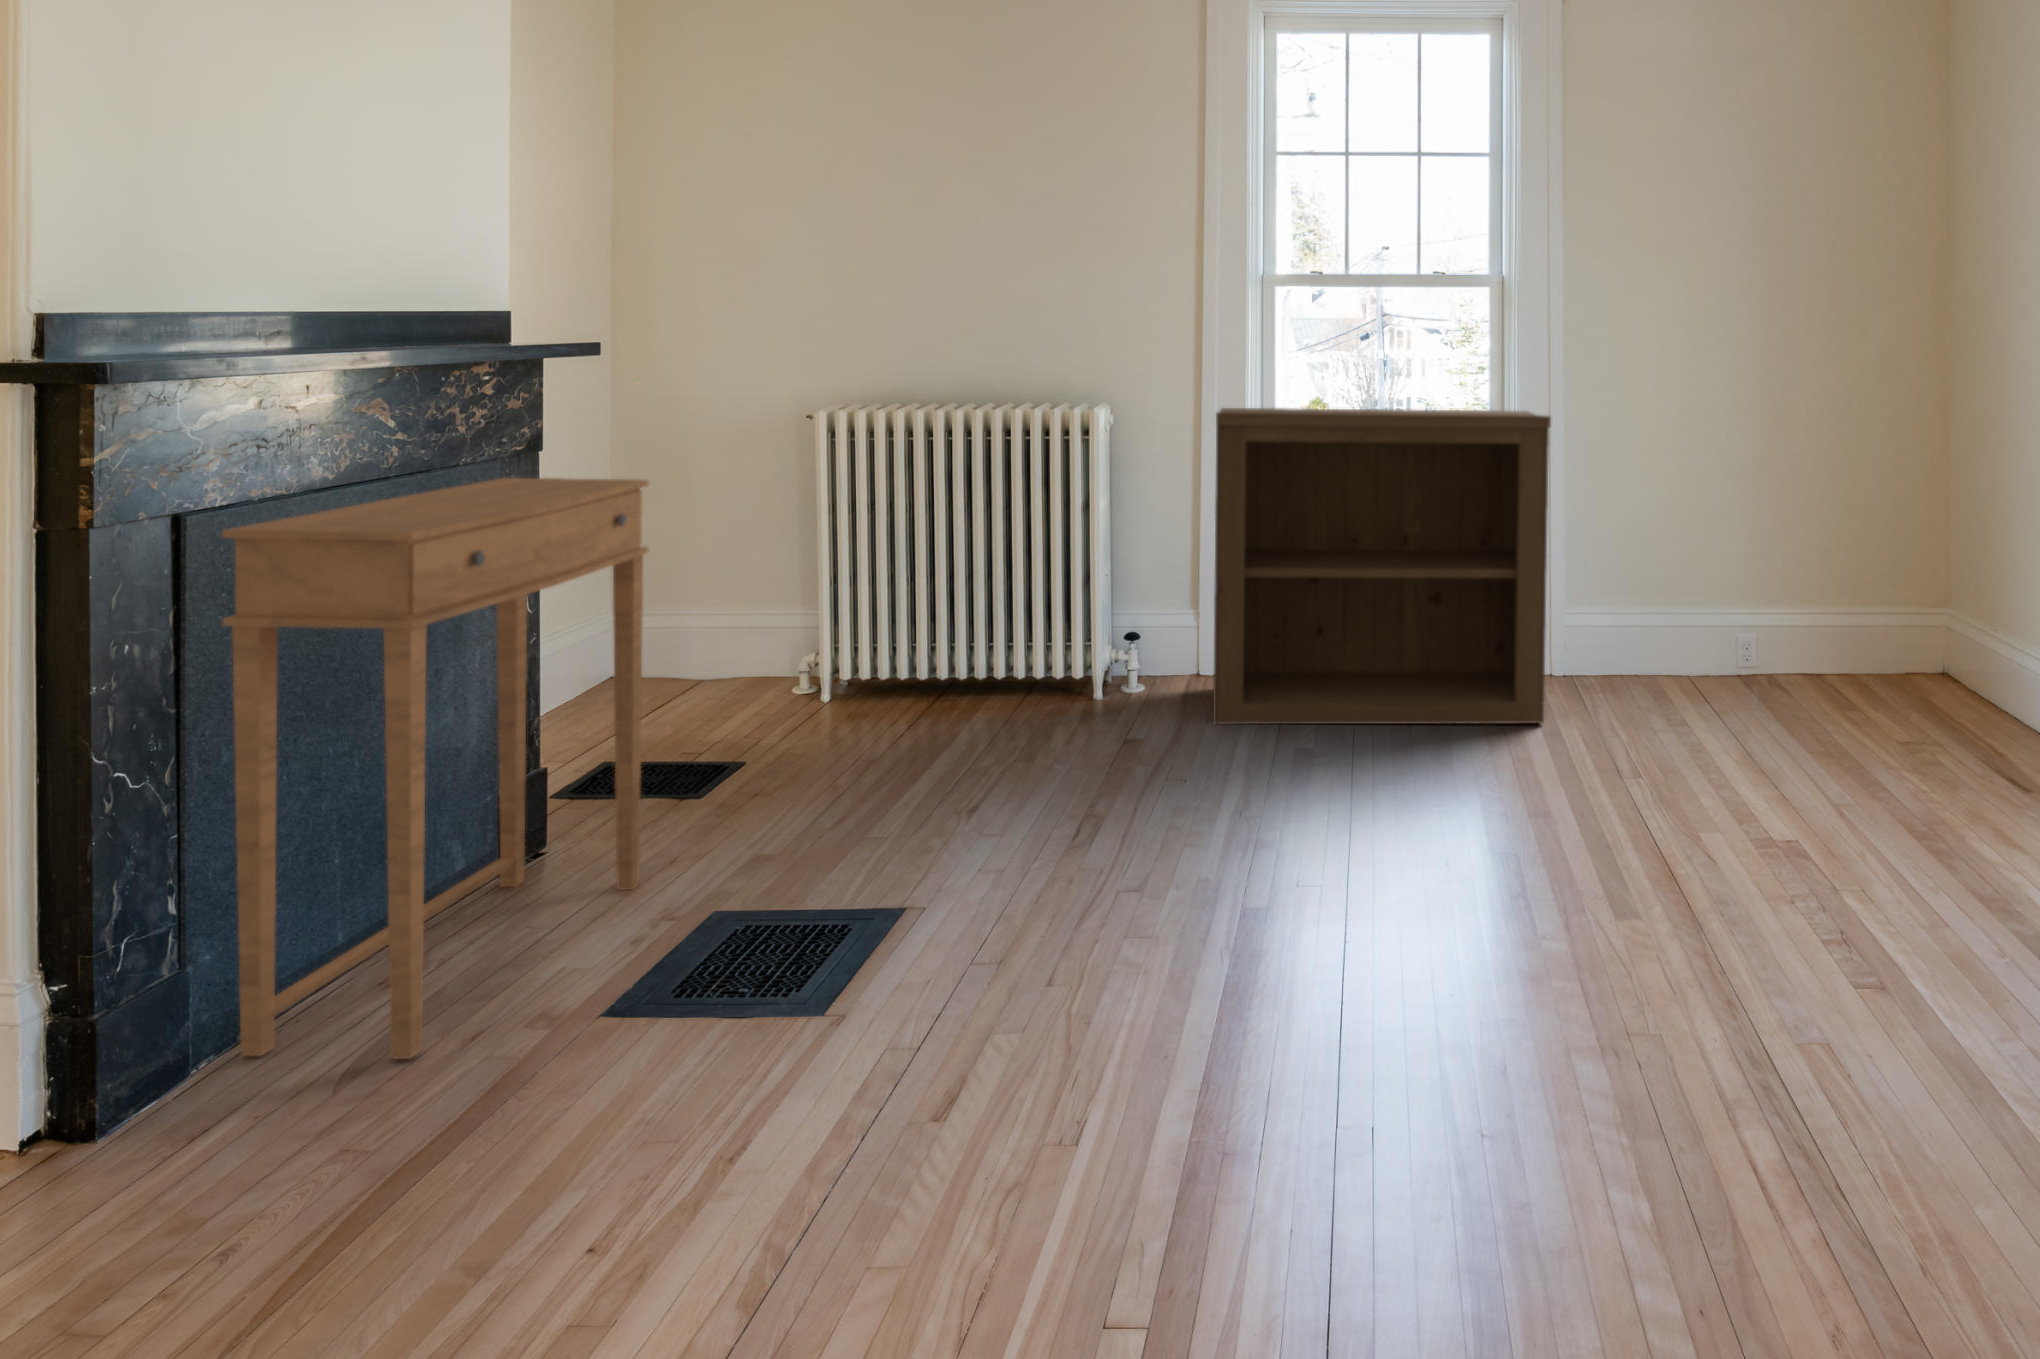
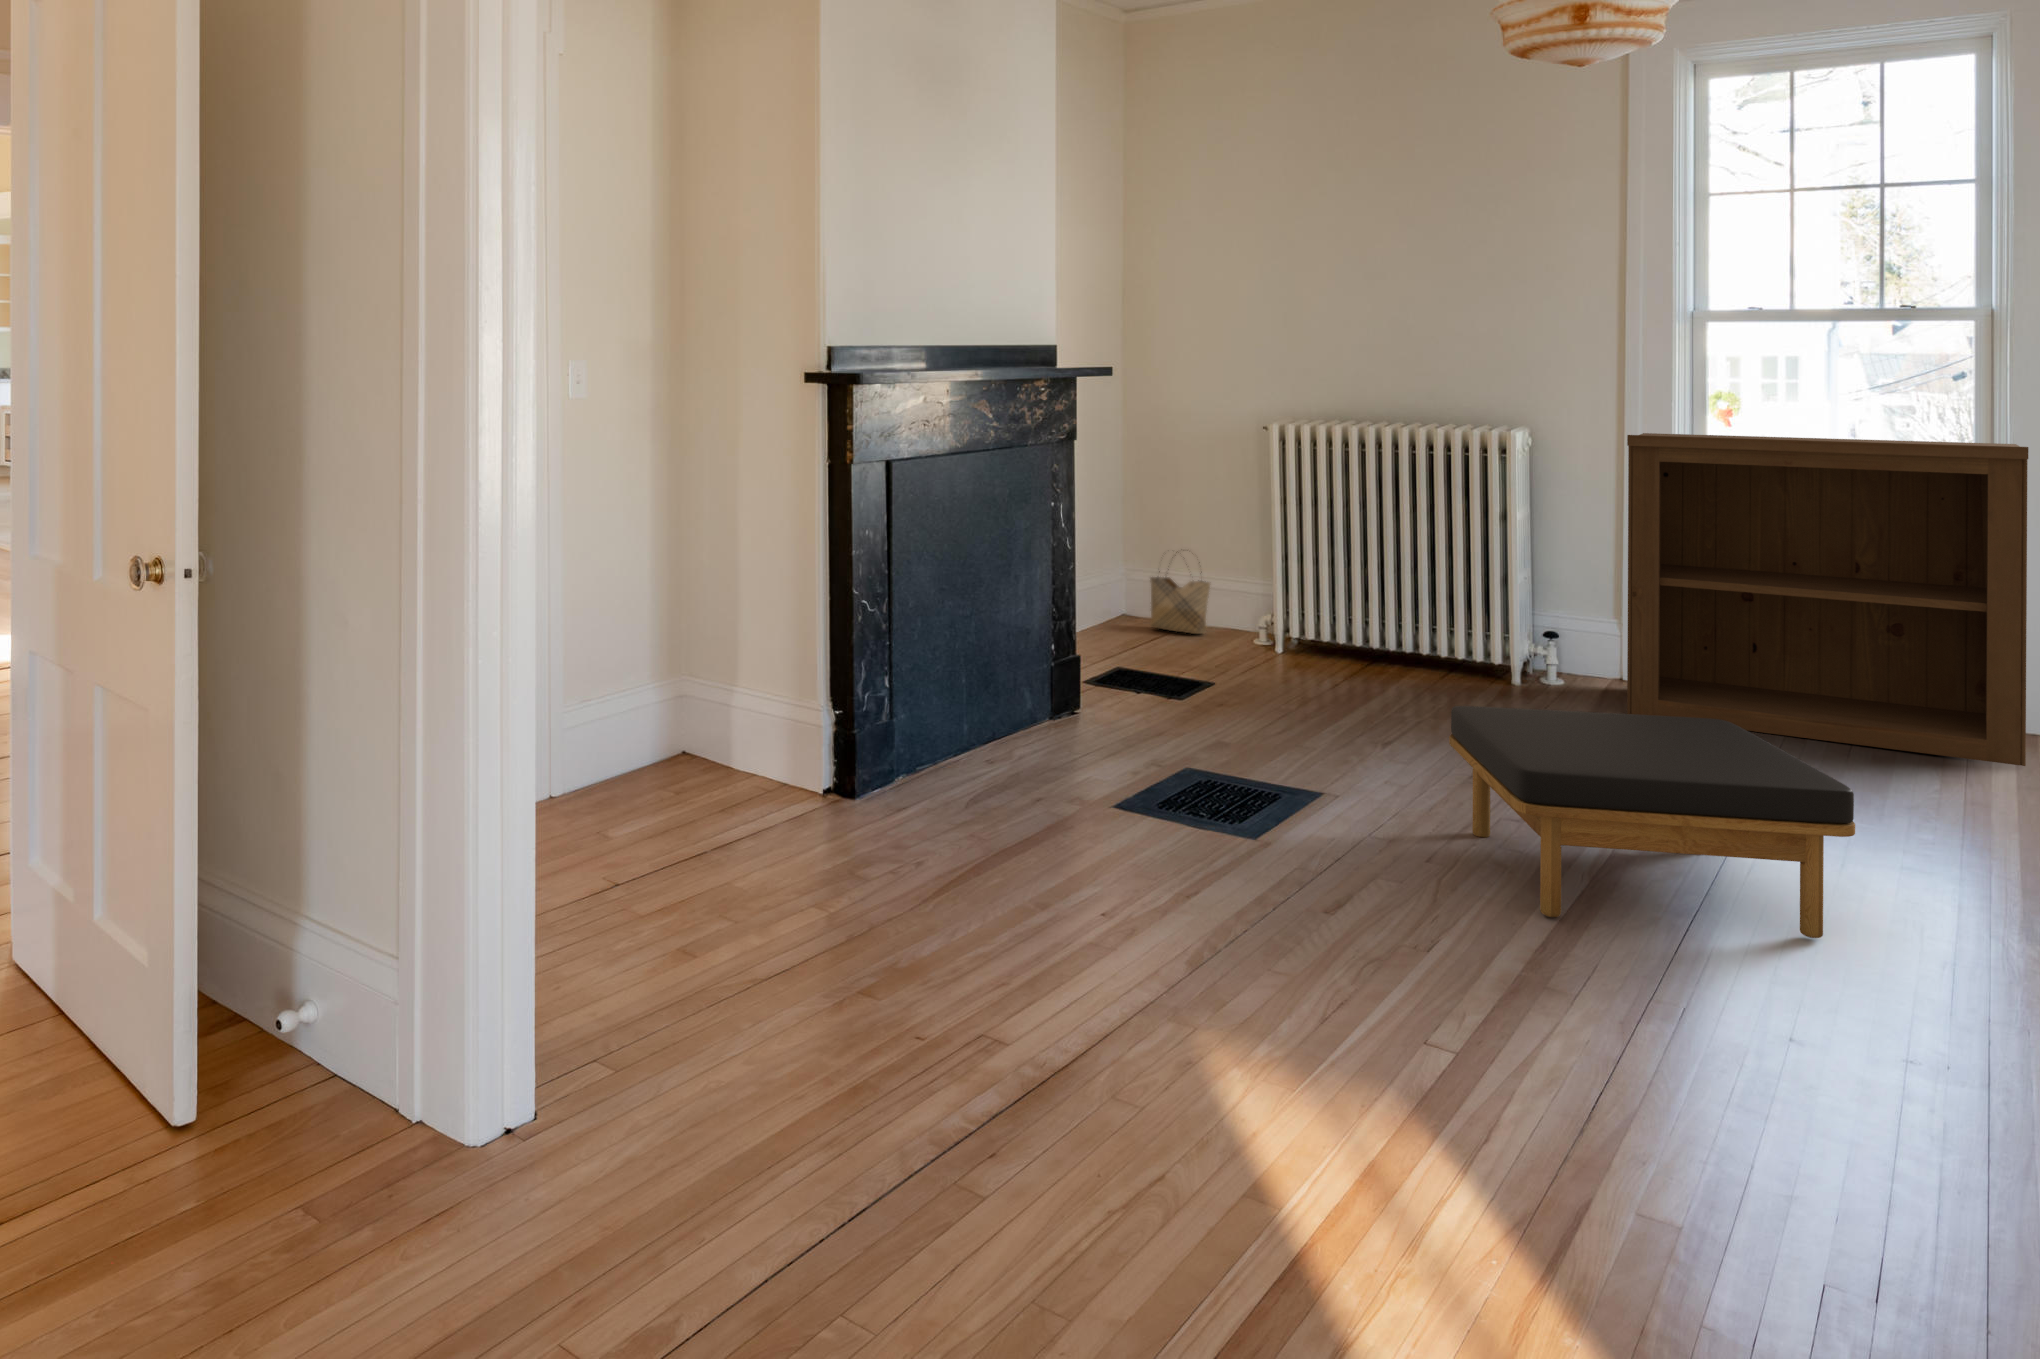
side table: present [222,478,648,1059] -> none [909,458,1143,798]
woven basket: none [648,574,733,686] -> present [1150,552,1210,634]
ottoman: none [1073,746,1507,1057] -> present [1449,706,1855,938]

